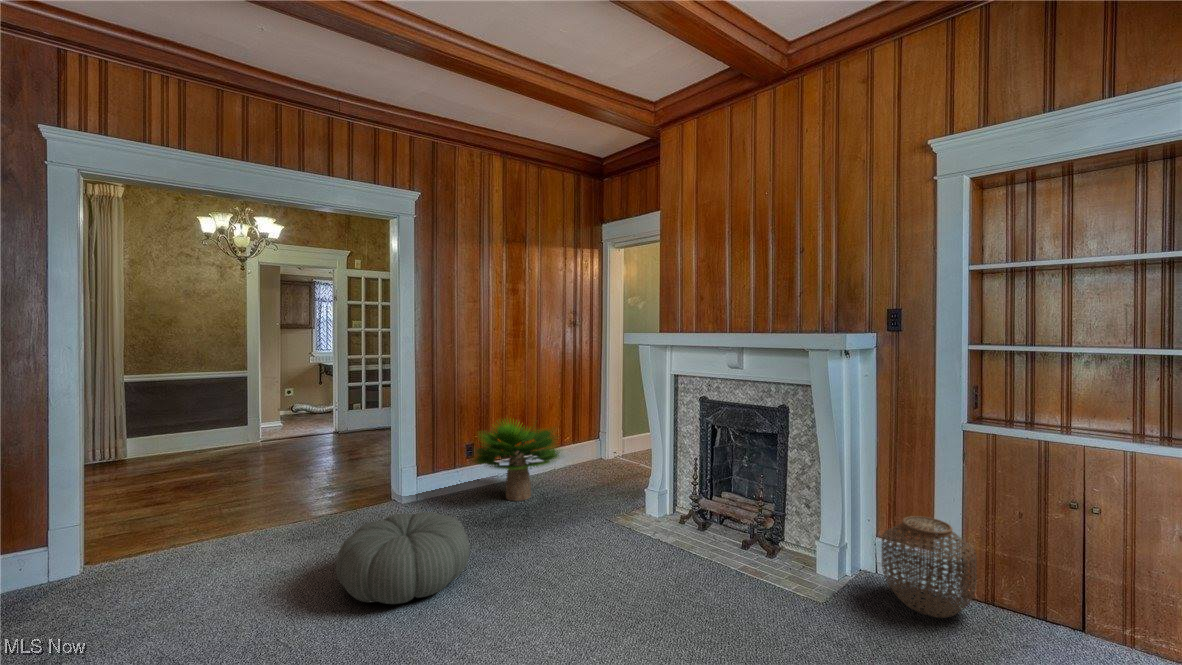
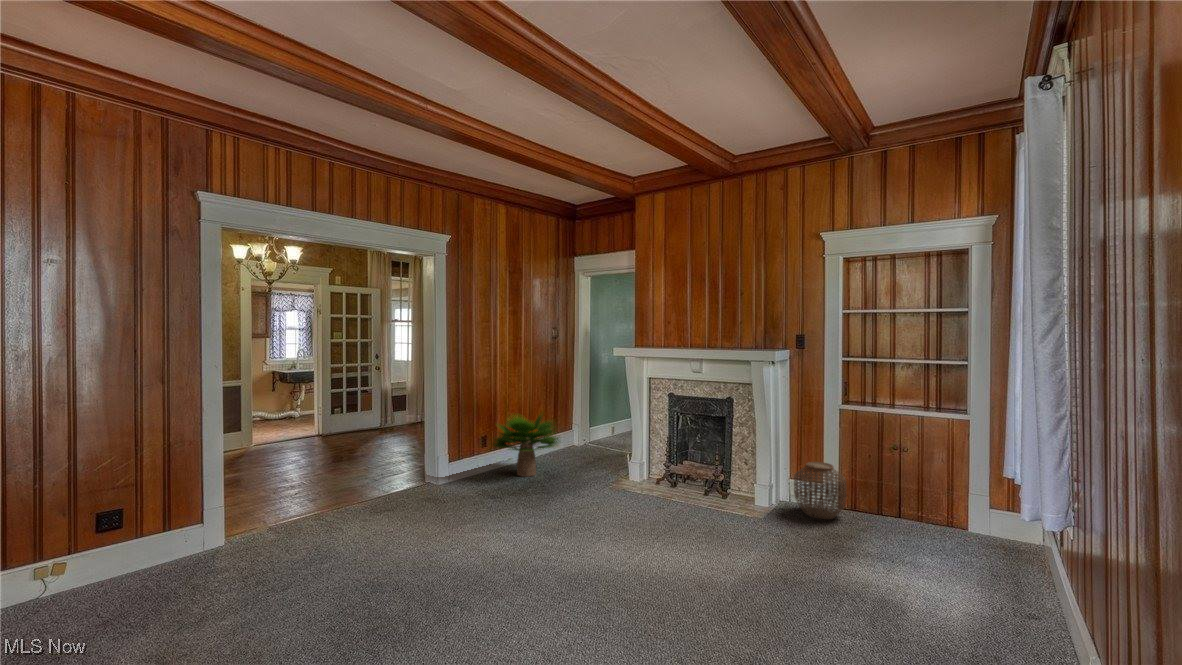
pouf: present [336,512,470,604] -> none [437,478,528,536]

